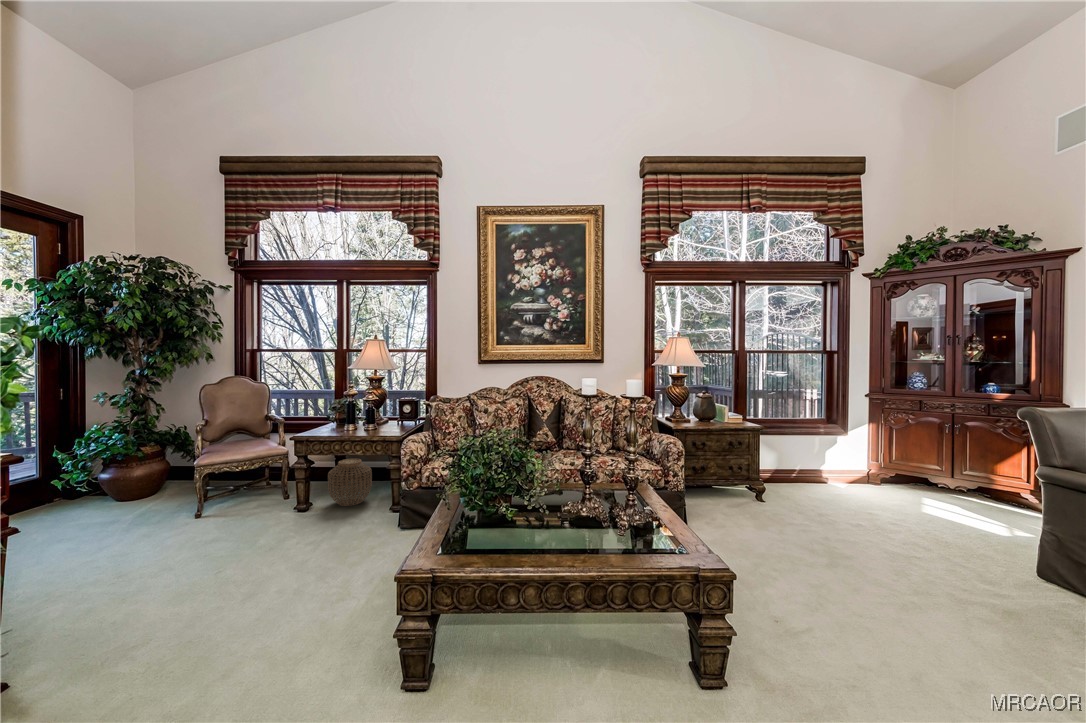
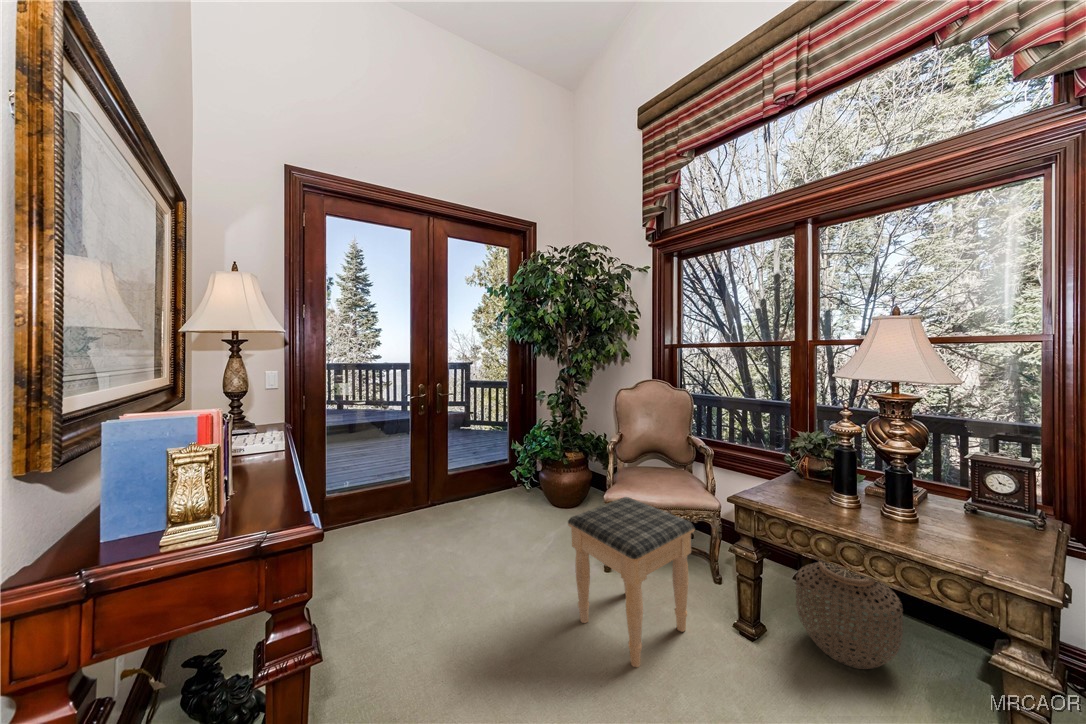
footstool: none [174,454,270,539] -> present [568,497,695,667]

